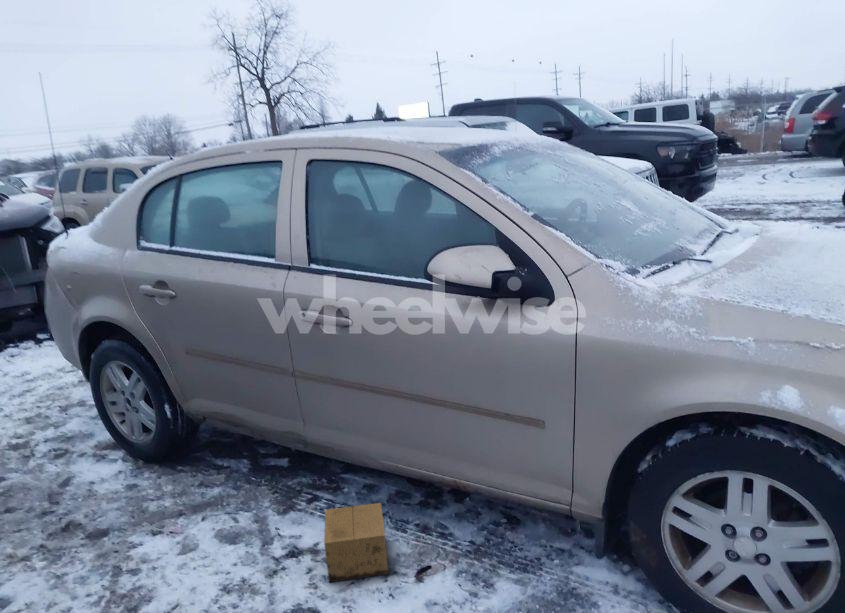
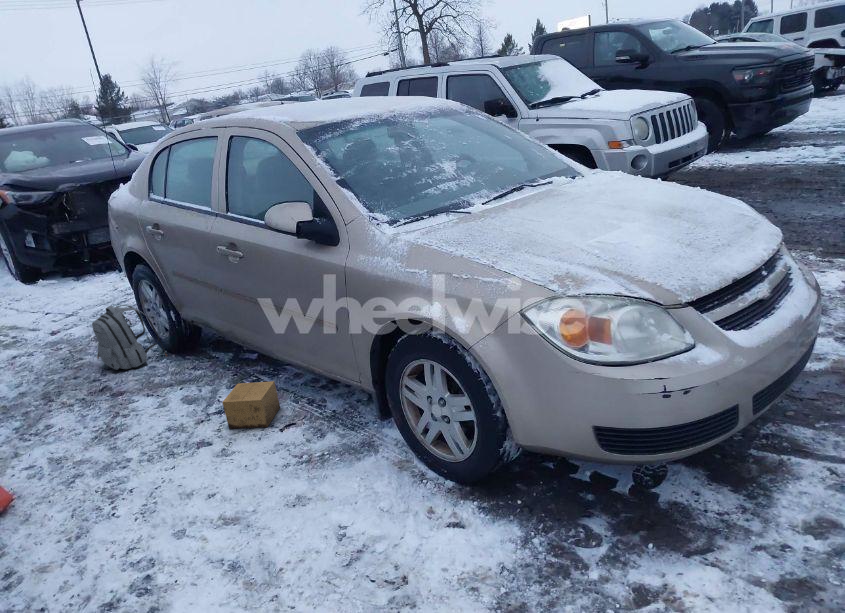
backpack: none [37,398,147,494] -> present [92,305,167,370]

